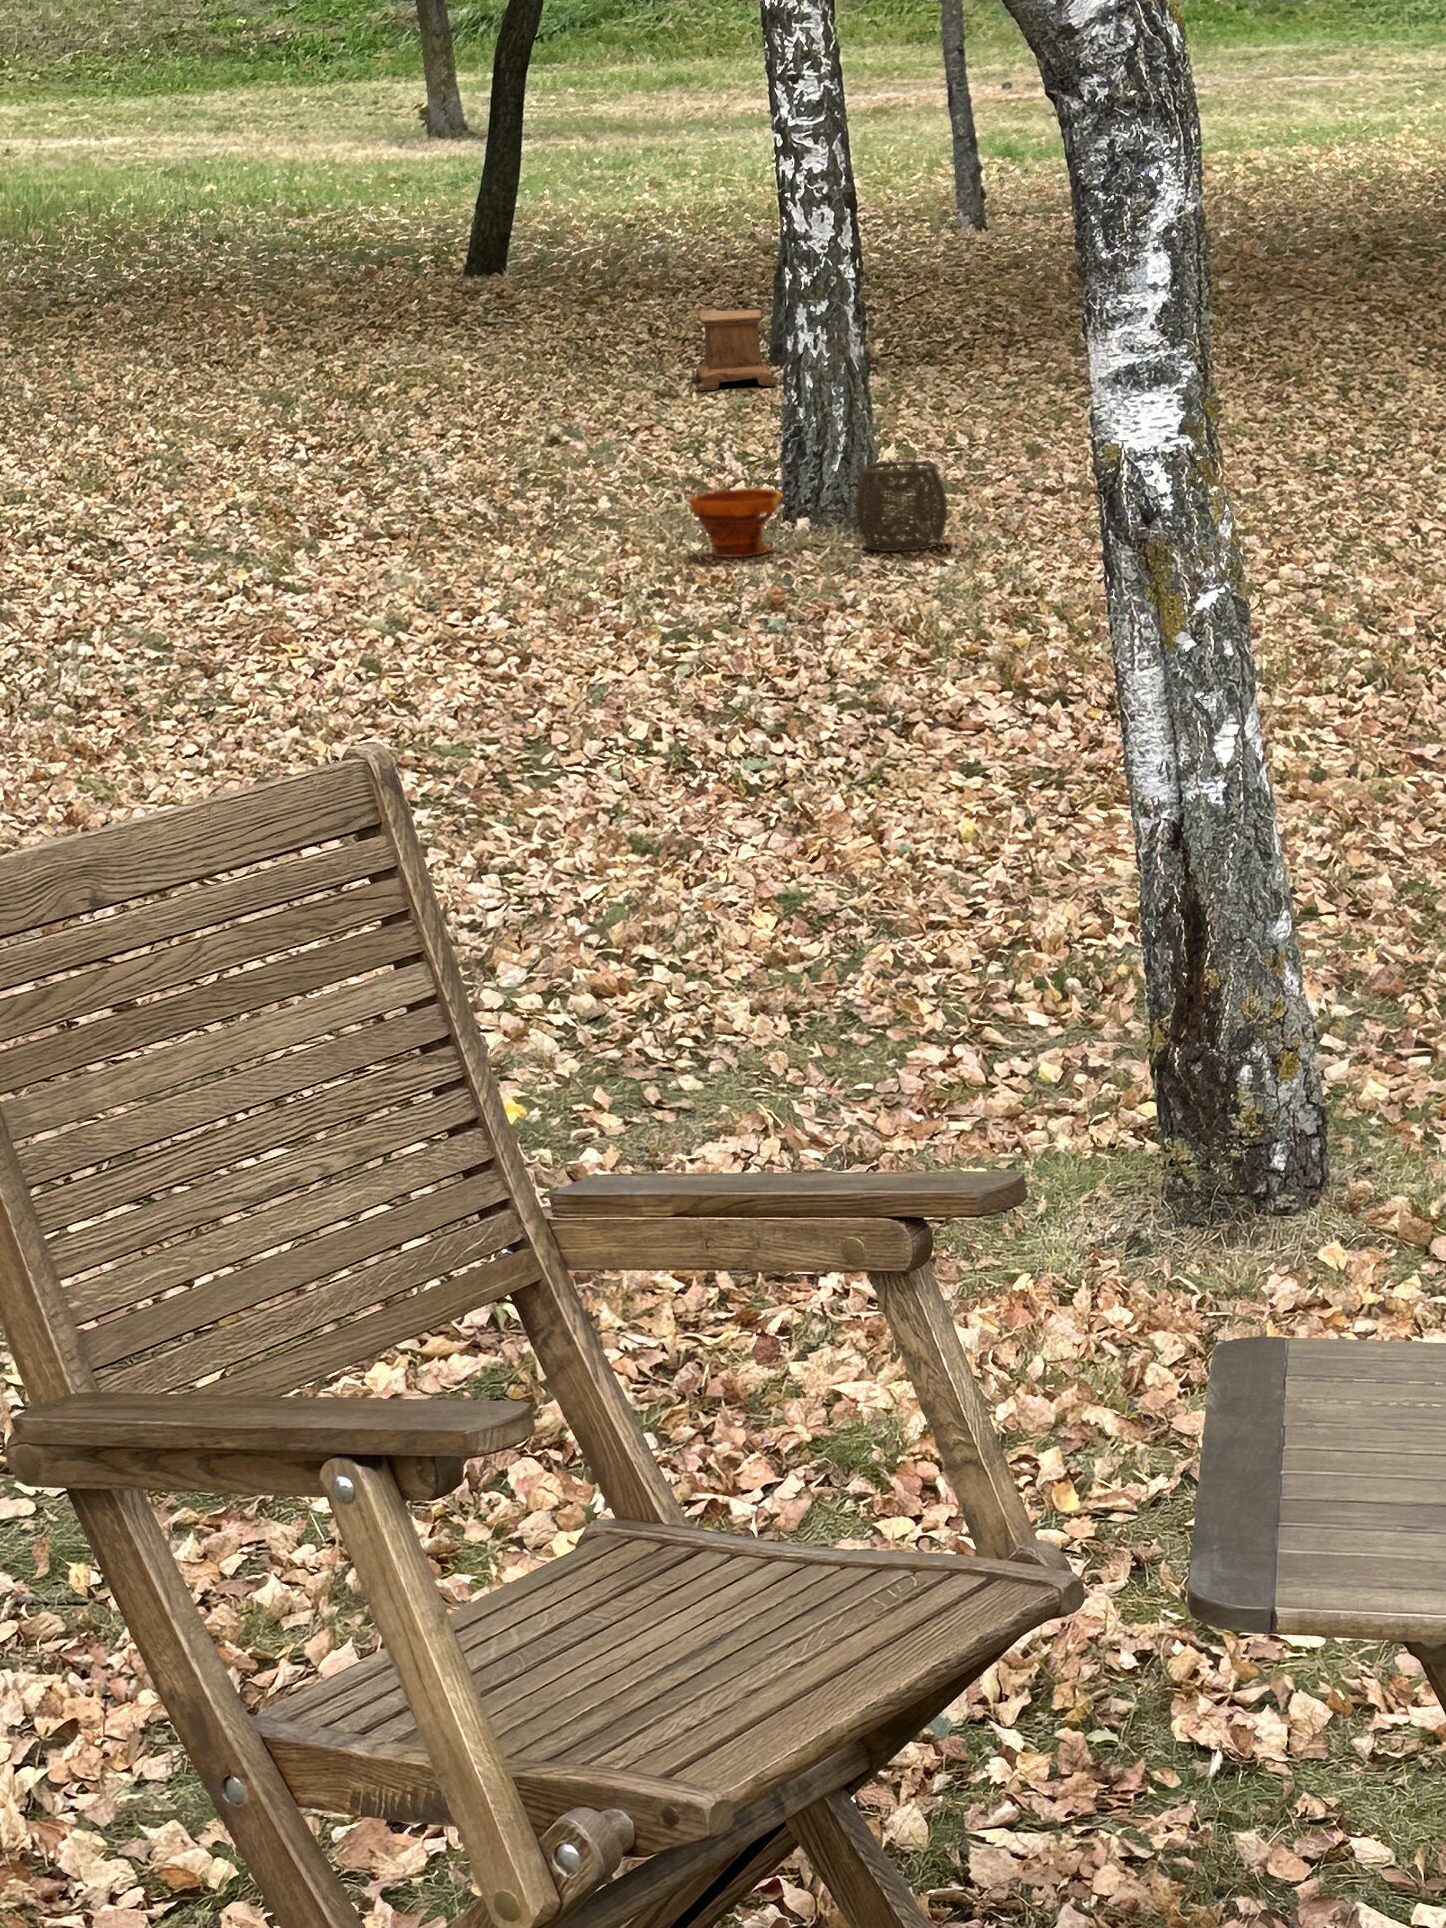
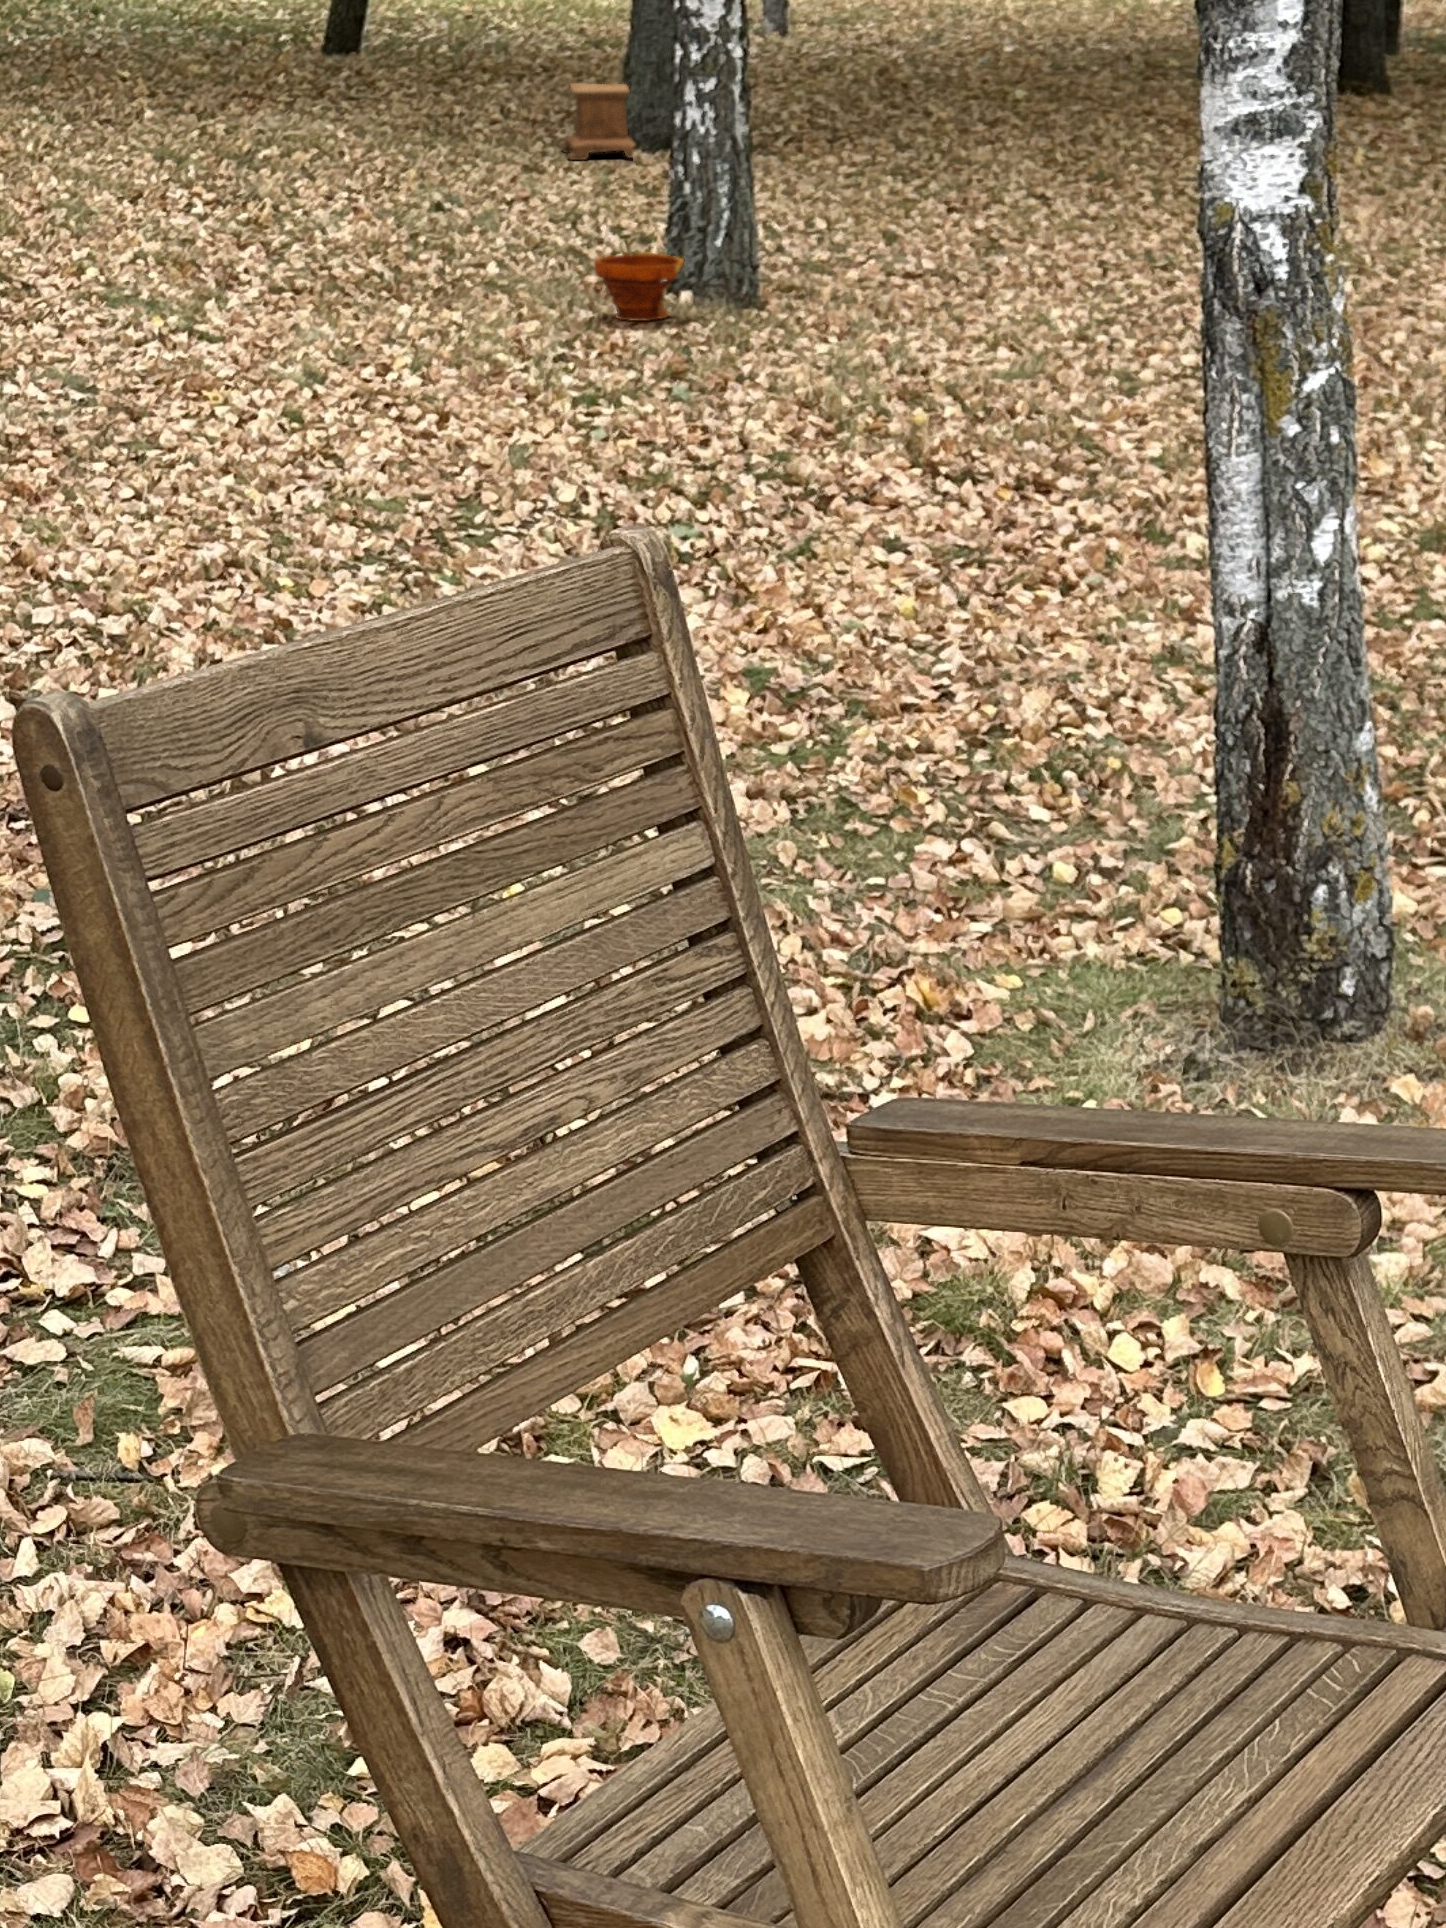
woven basket: present [855,461,948,552] -> none [752,233,841,322]

